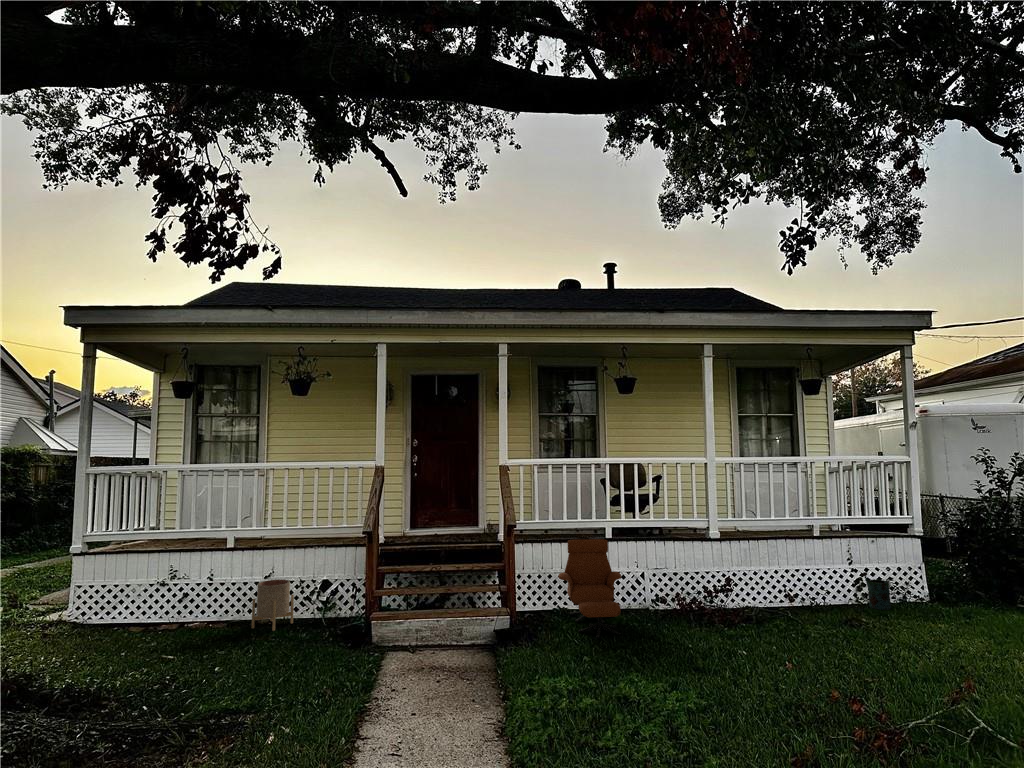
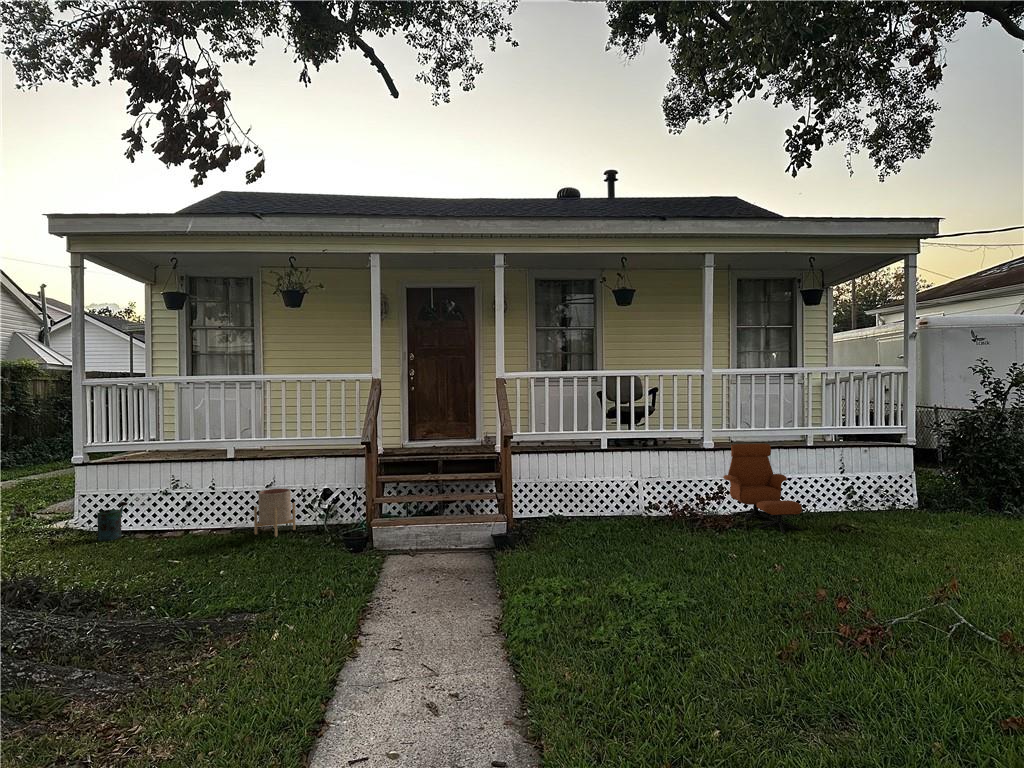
lounge chair: present [559,539,621,638] -> present [723,444,803,533]
watering can: present [861,572,891,610] -> present [97,502,127,541]

